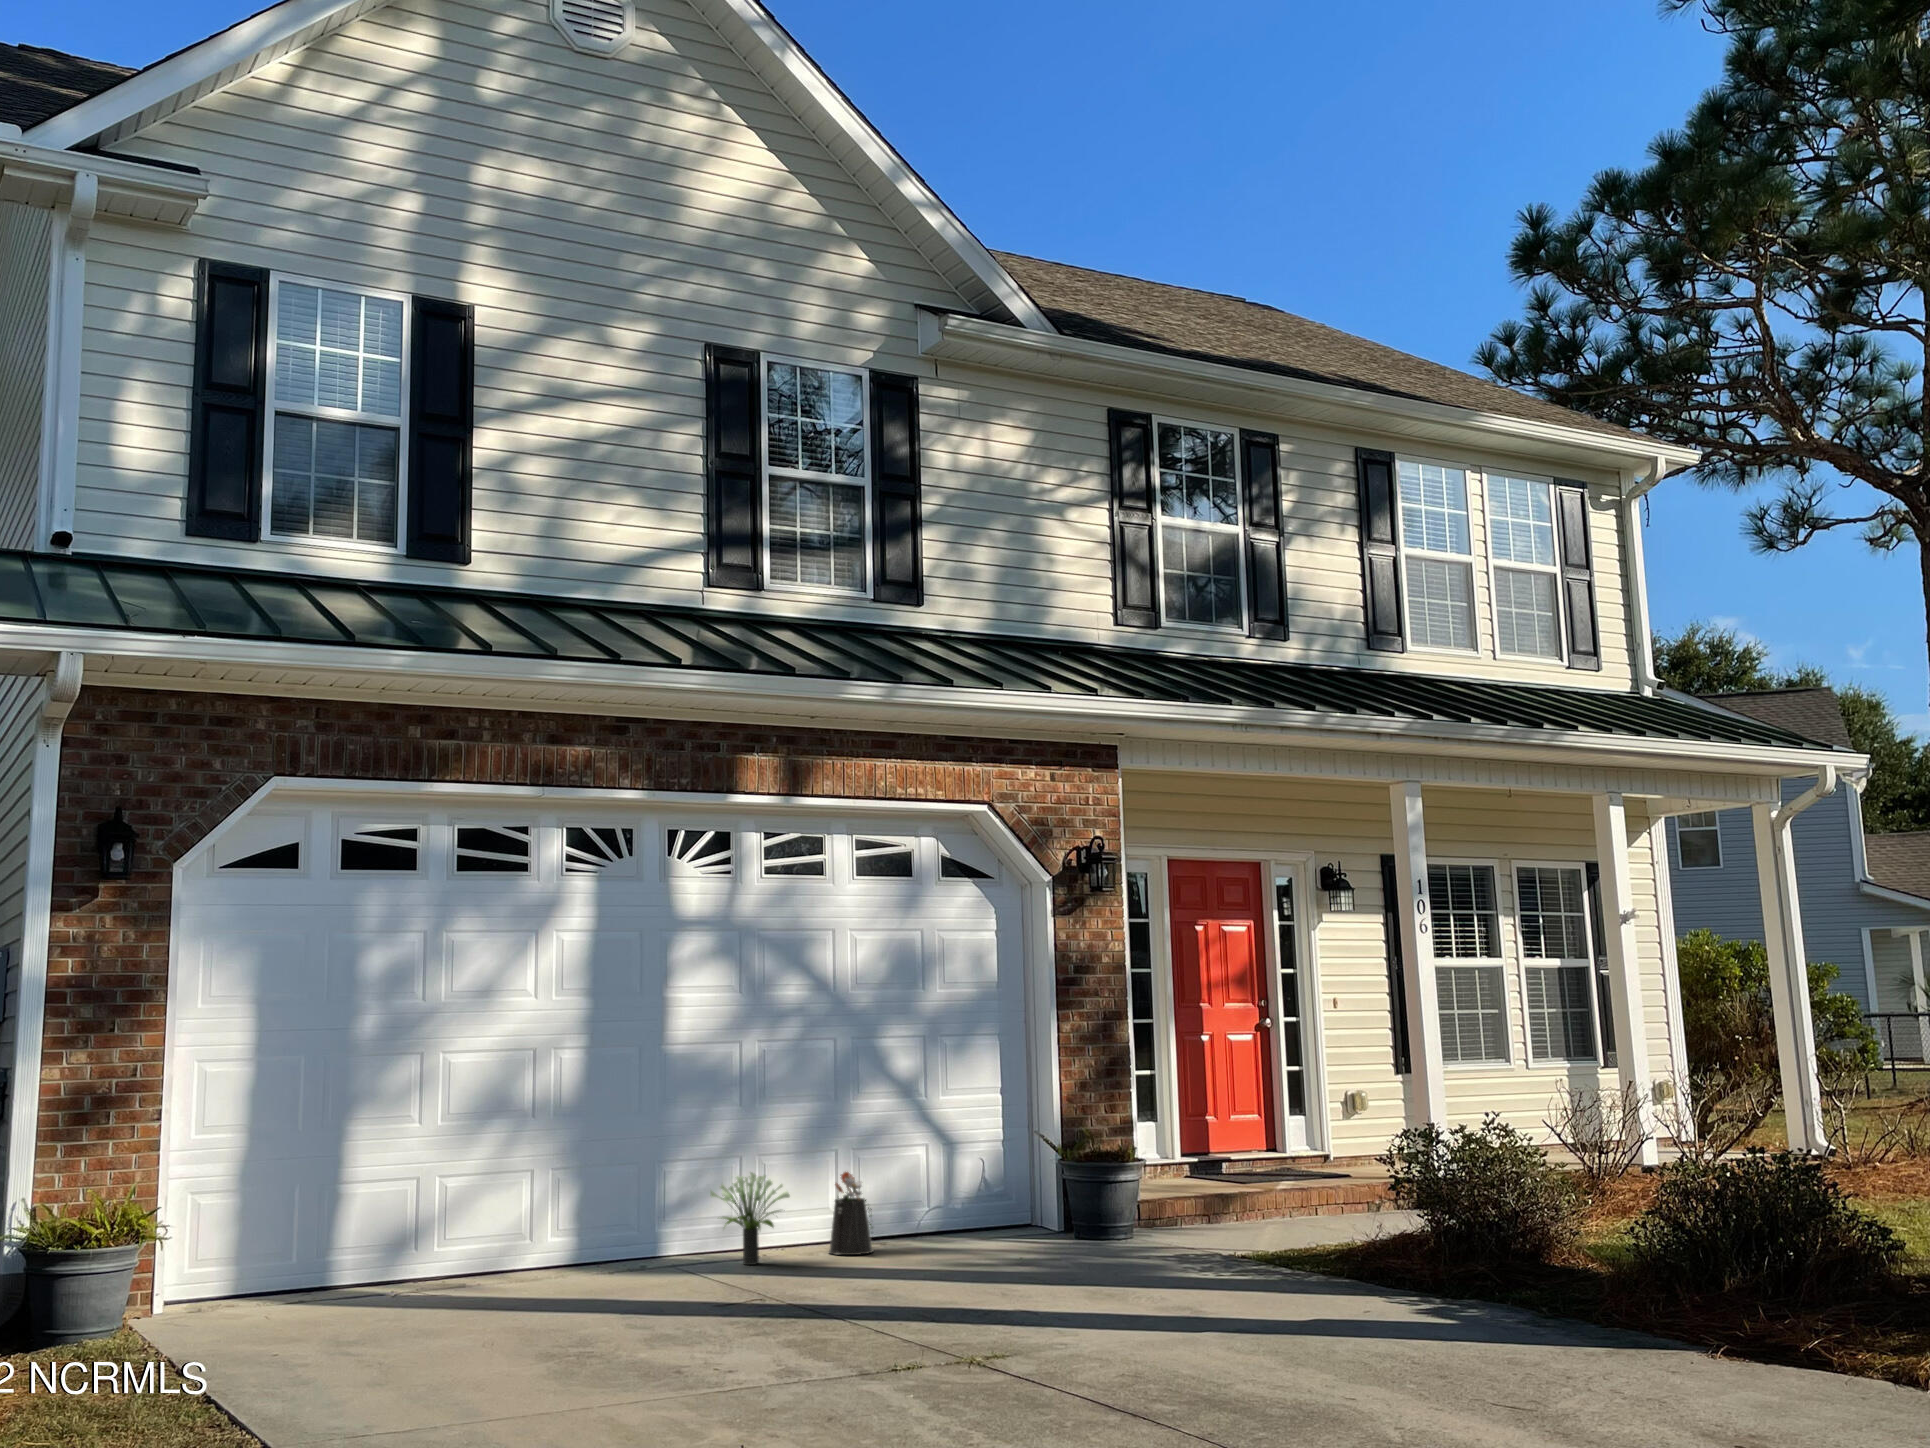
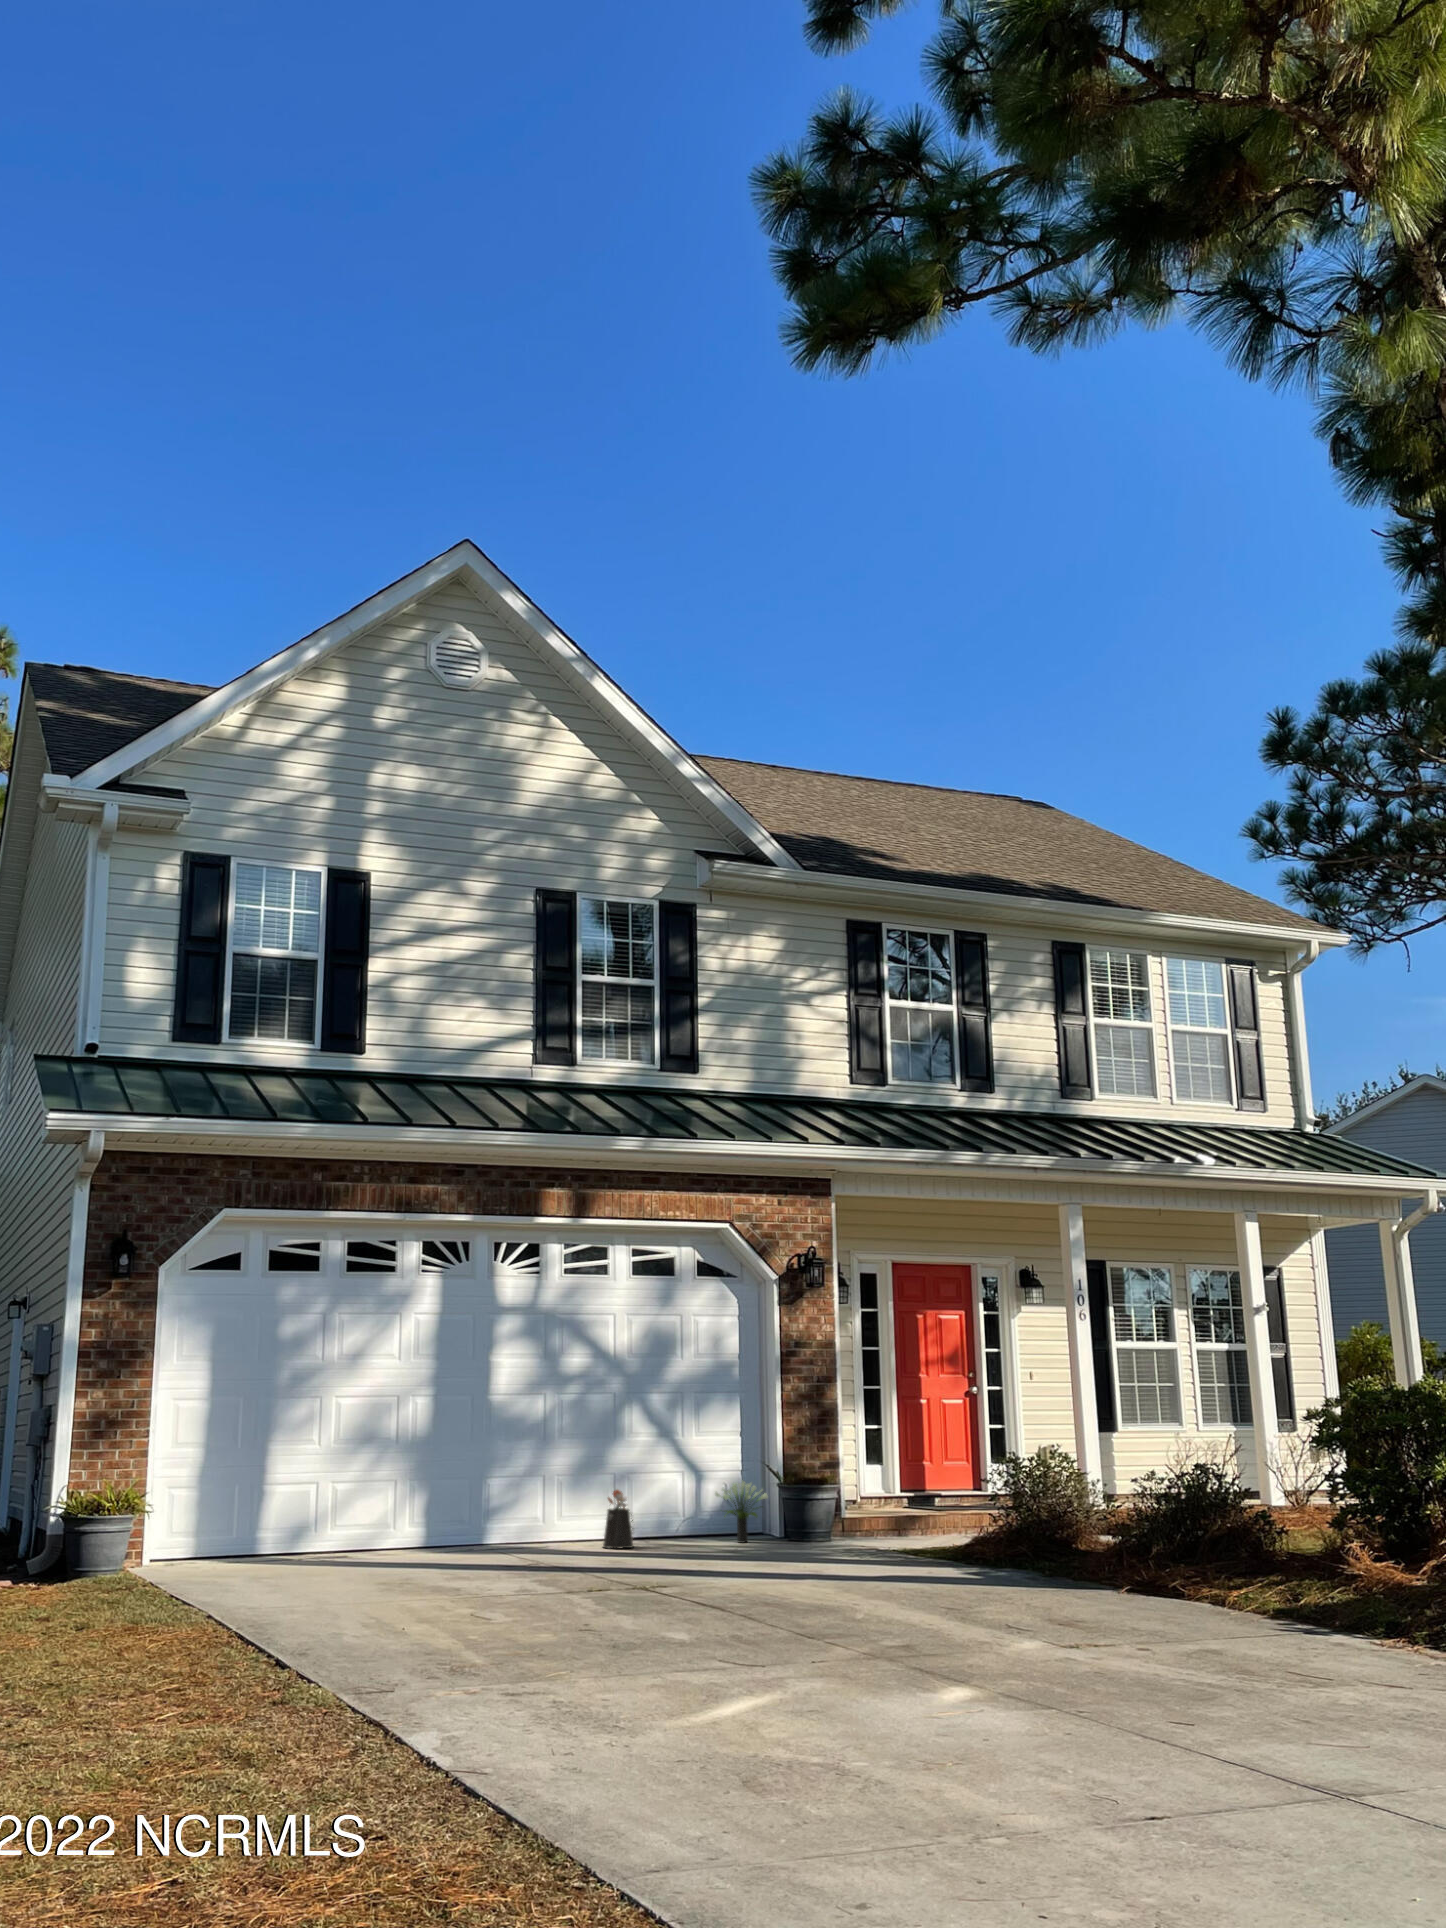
potted plant: present [710,1172,790,1265] -> present [716,1481,768,1543]

